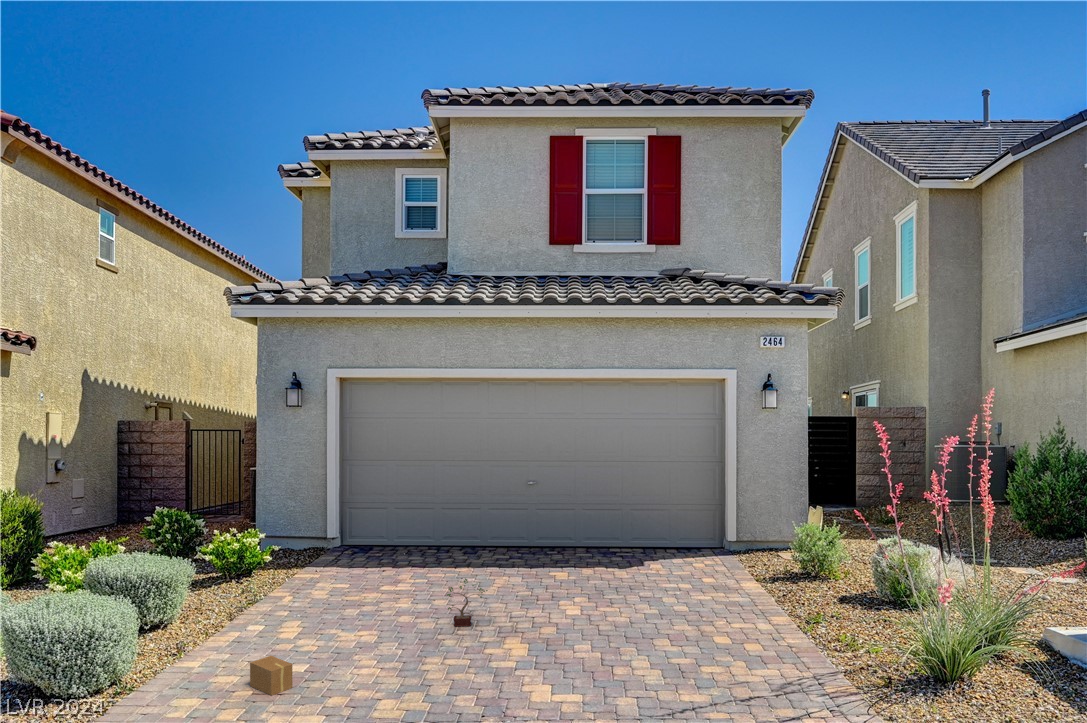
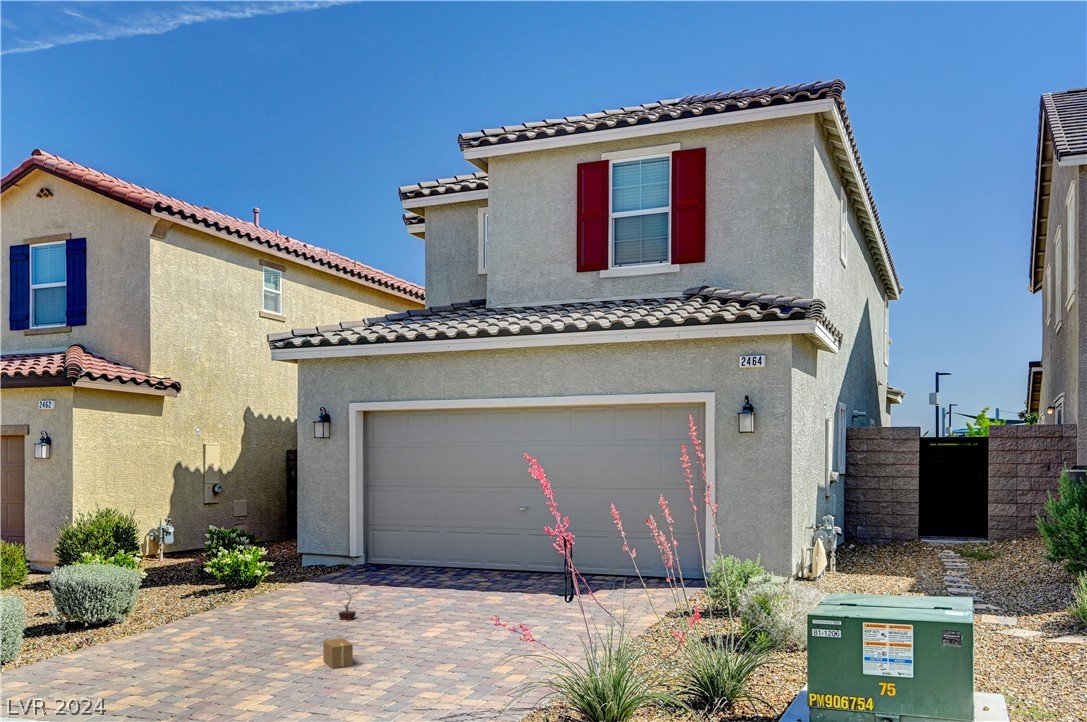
cardboard box: present [250,656,293,695] -> present [323,638,353,668]

